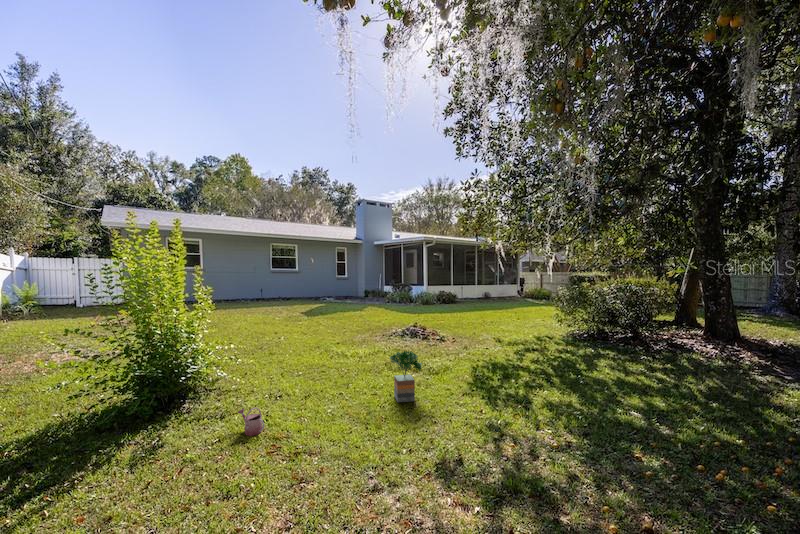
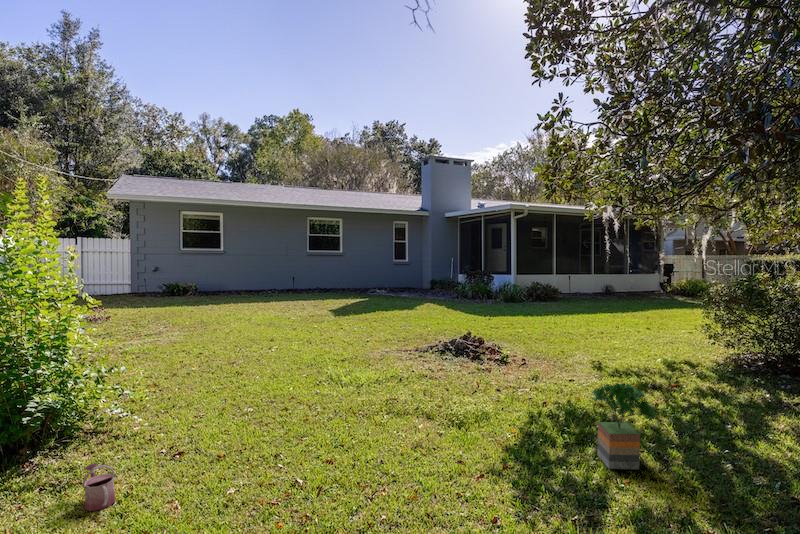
potted tree: present [390,351,422,402] -> present [592,383,656,469]

